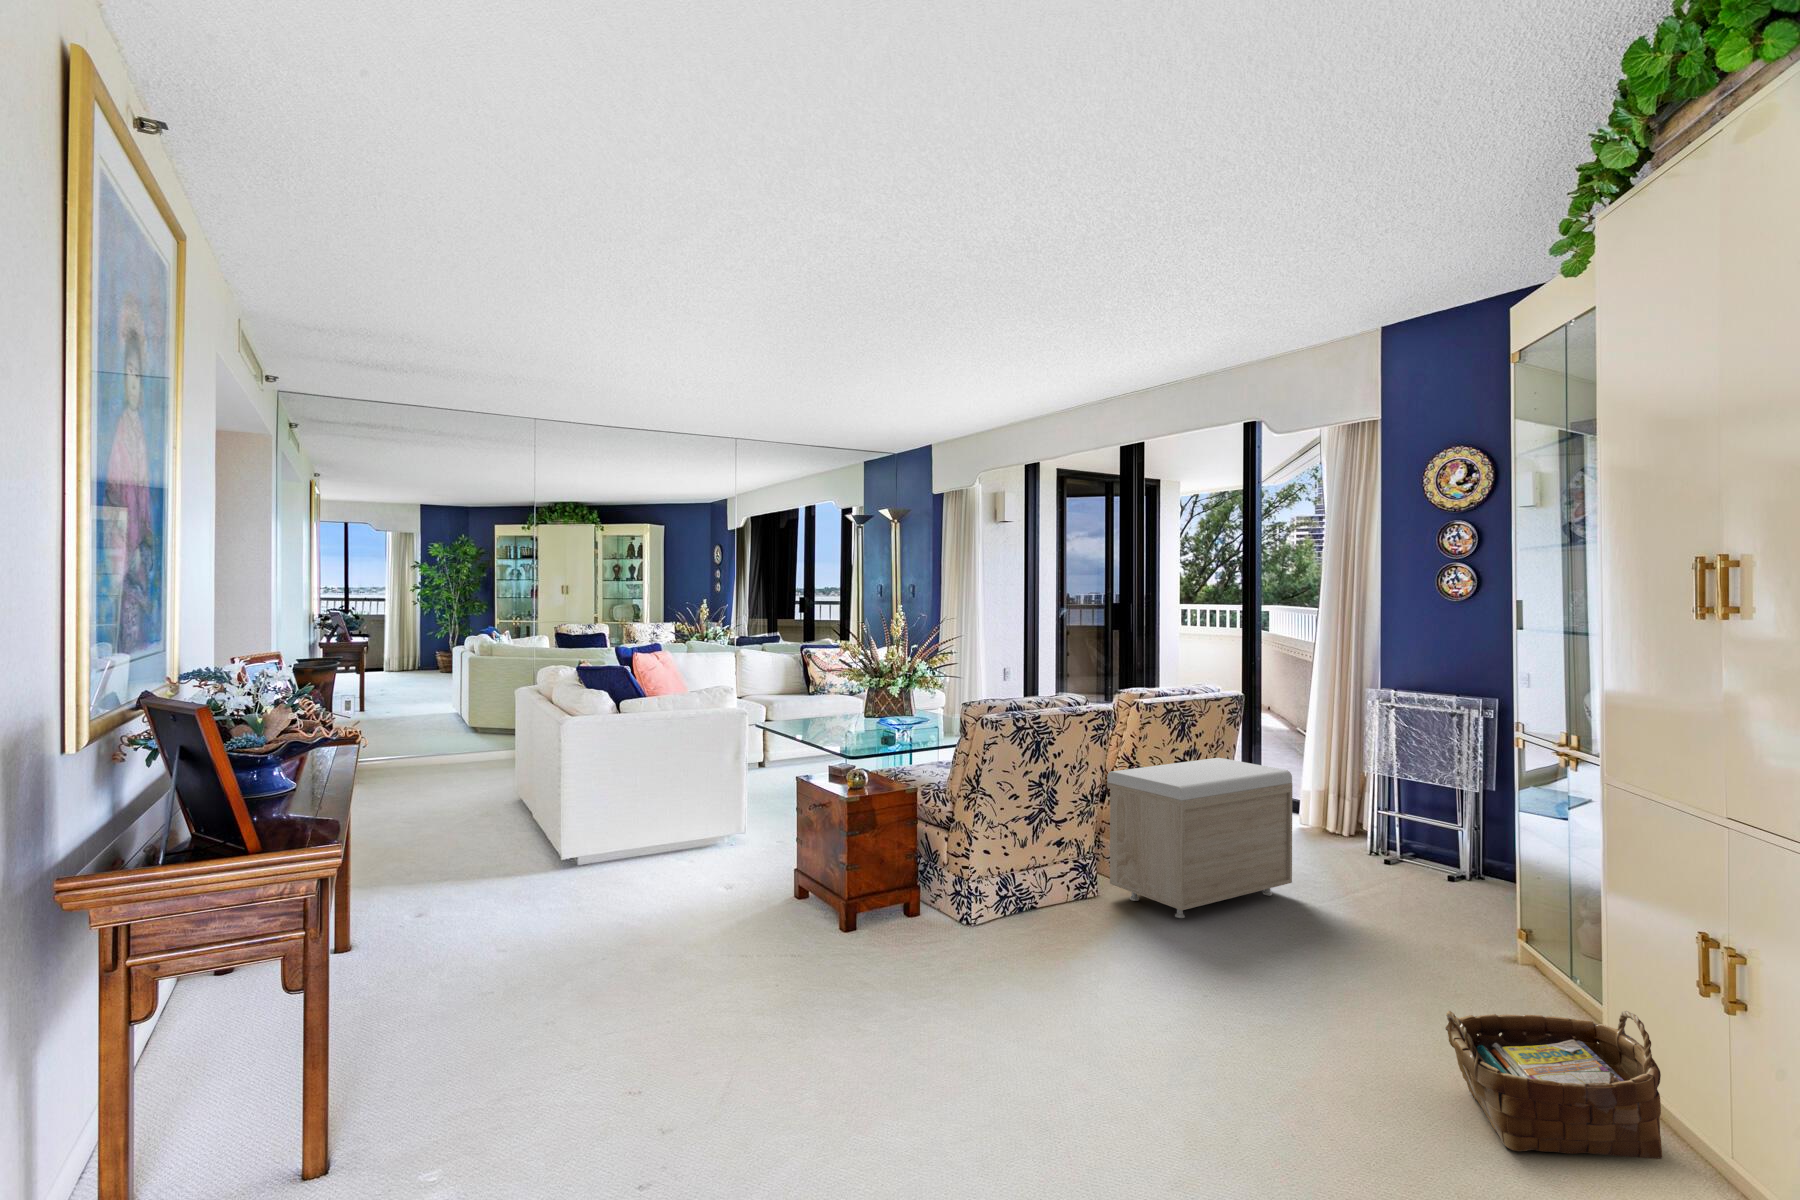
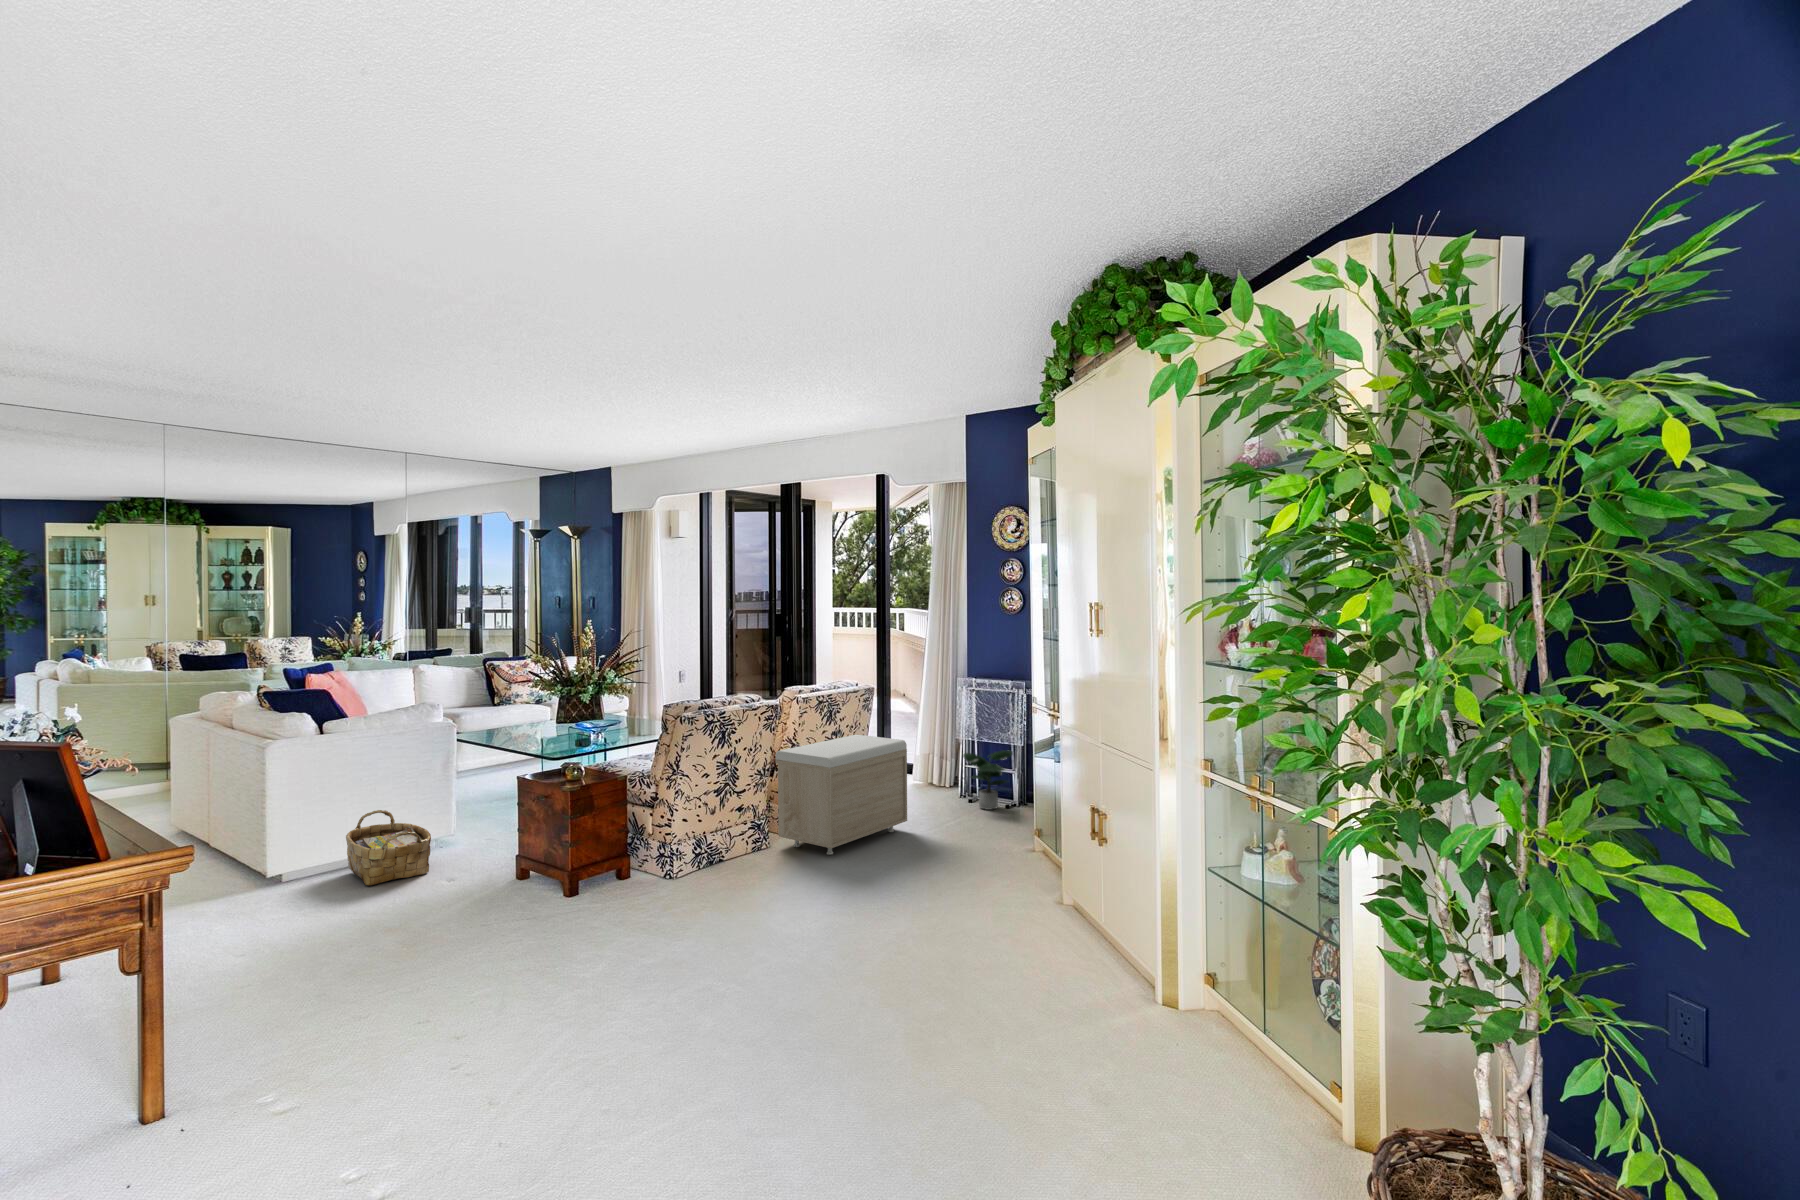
potted plant: none [1376,795,1456,879] -> present [964,750,1013,810]
woven basket: present [1445,1011,1662,1159] -> present [346,810,431,886]

